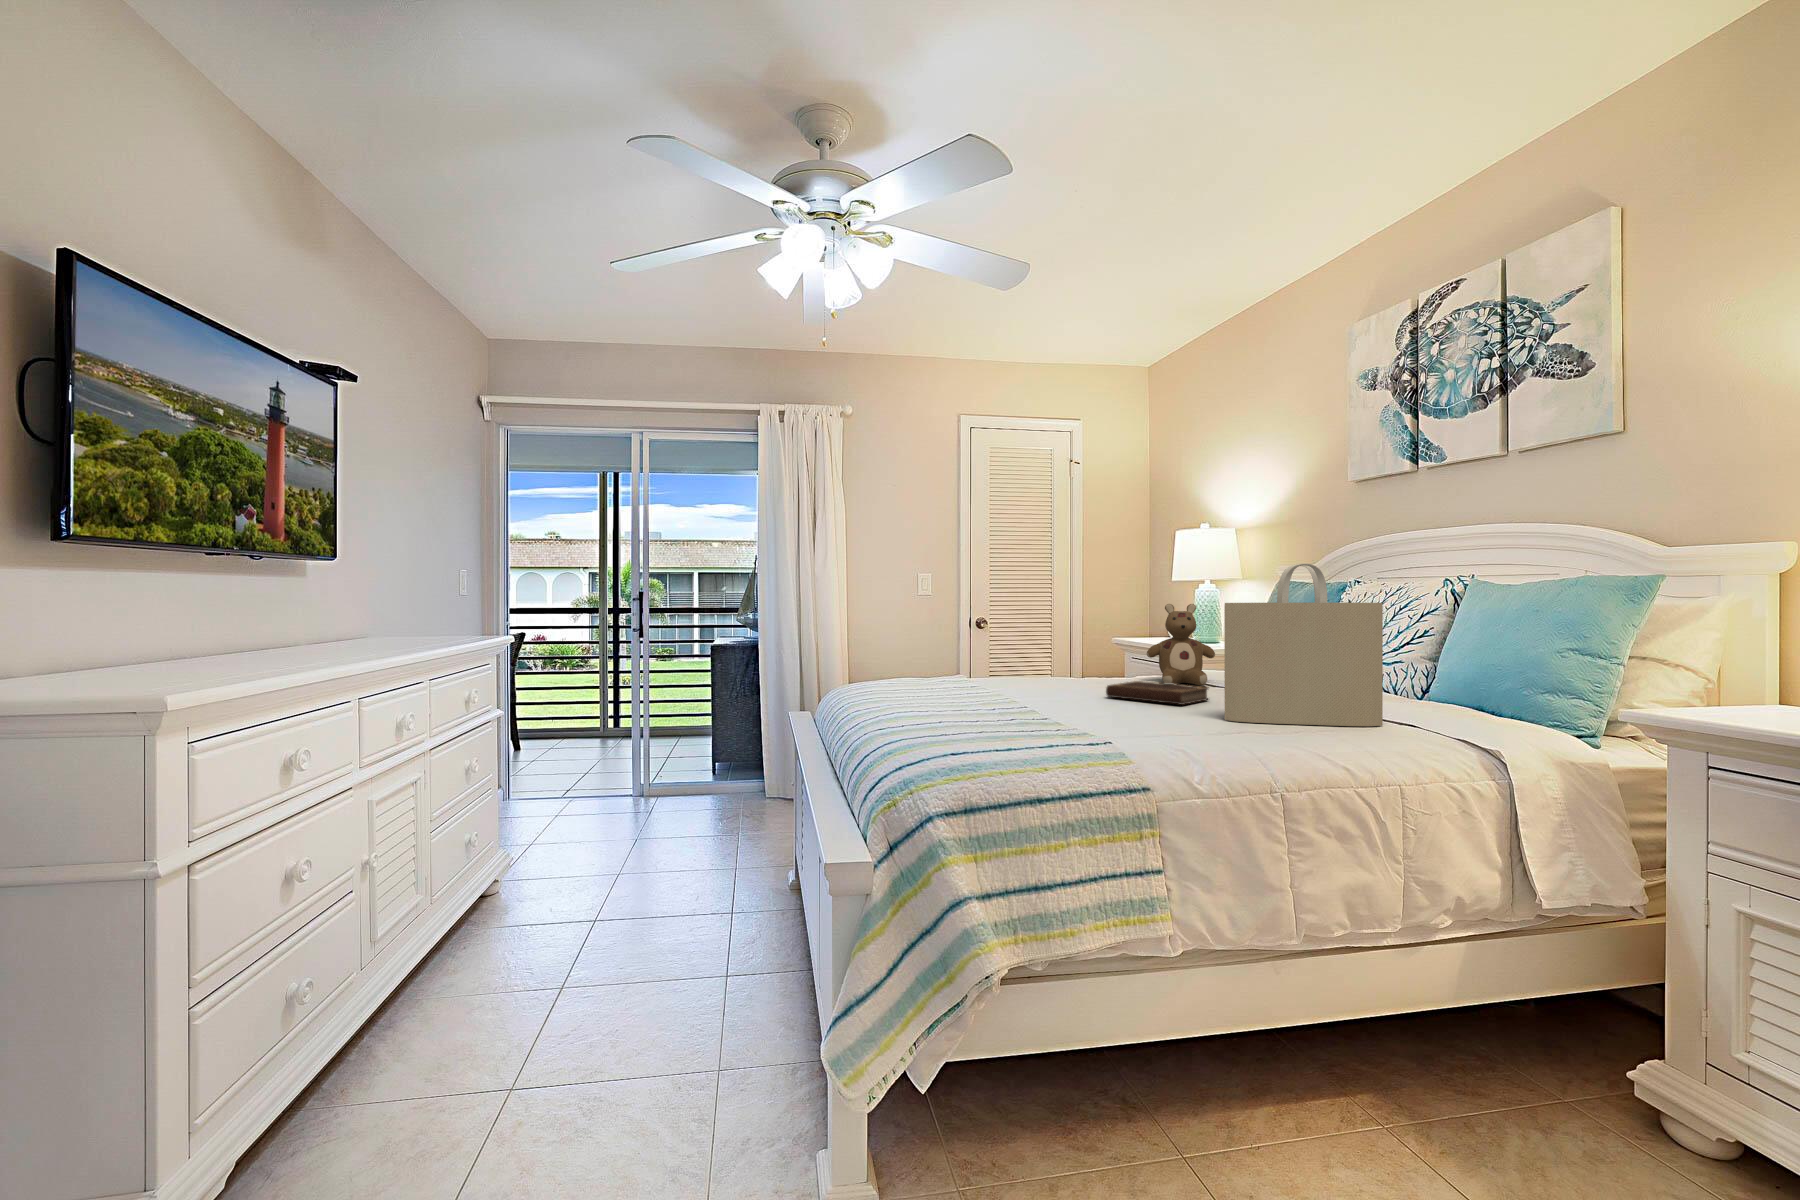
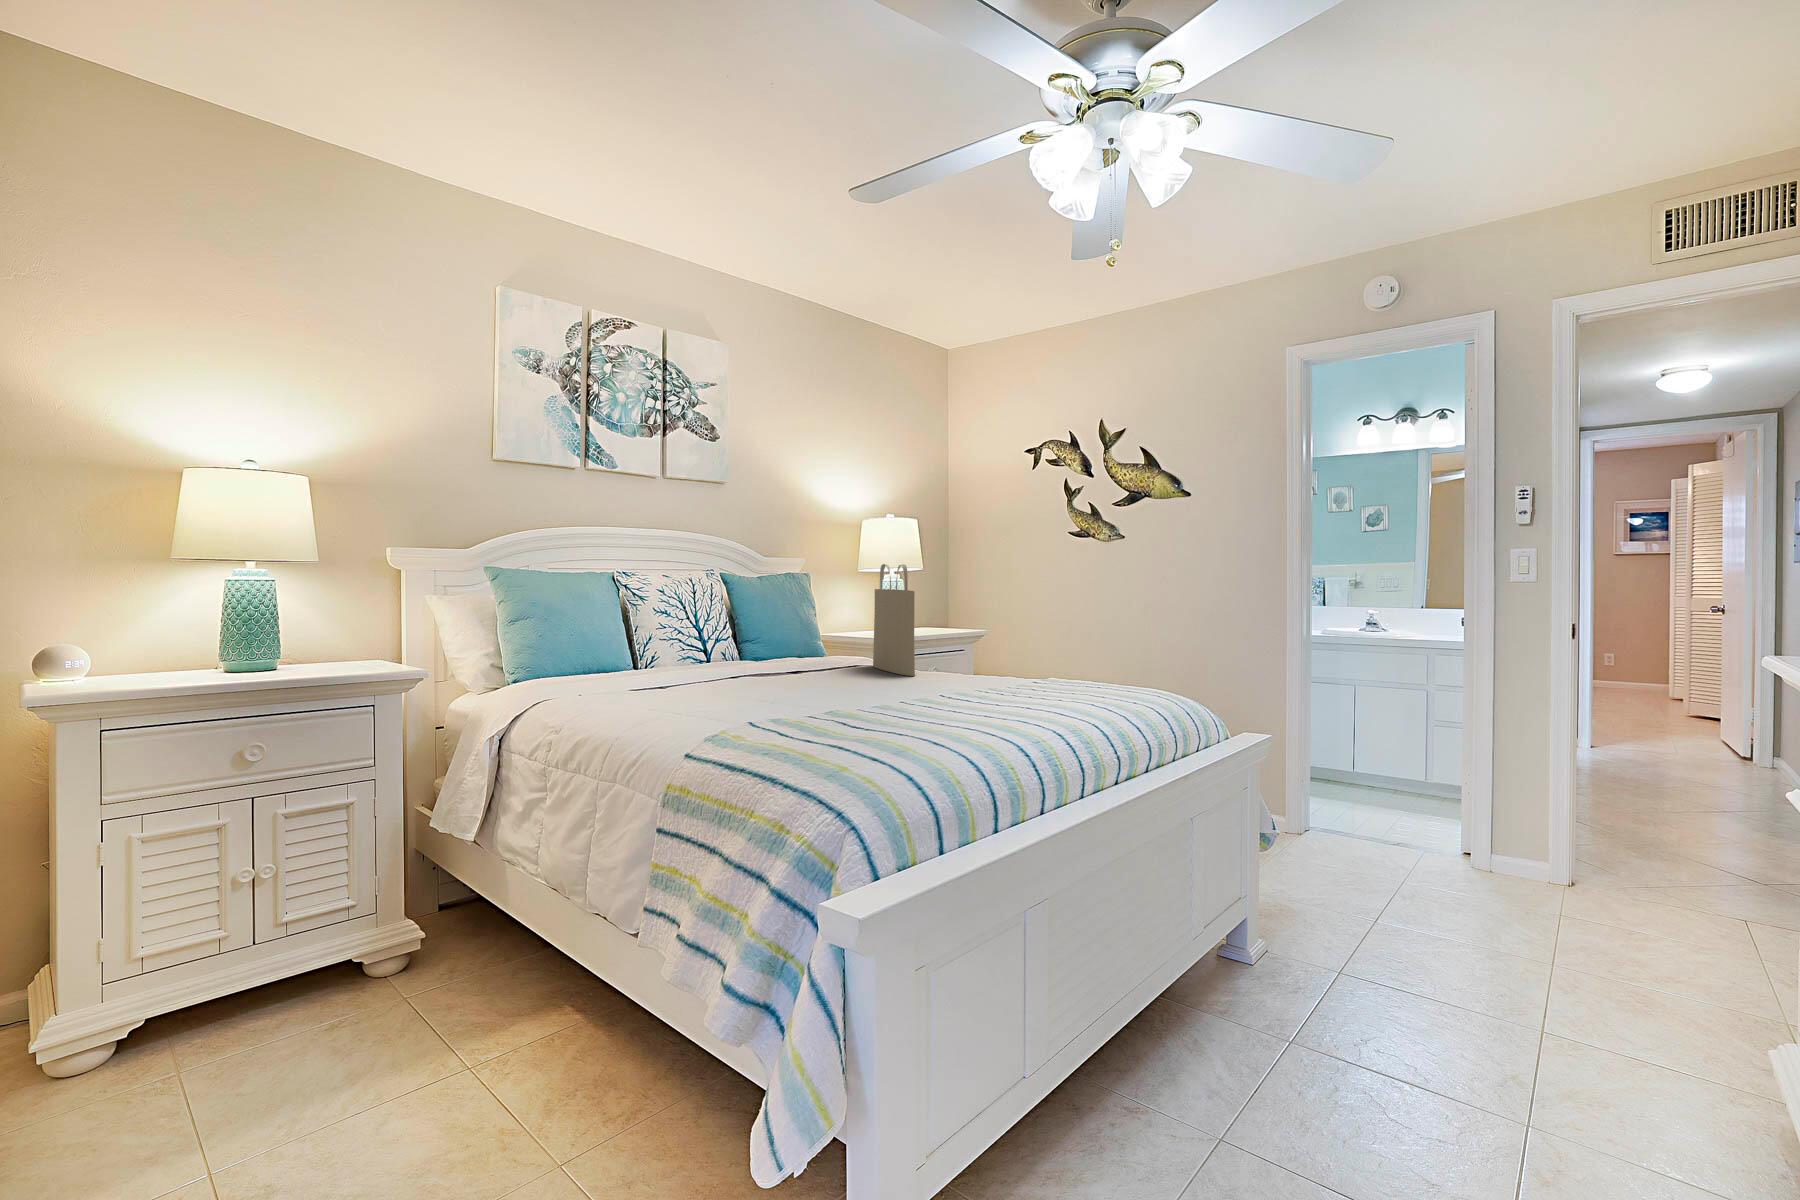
stuffed bear: present [1147,604,1215,685] -> none [663,598,729,689]
notebook: present [1106,681,1209,705] -> none [798,669,867,691]

